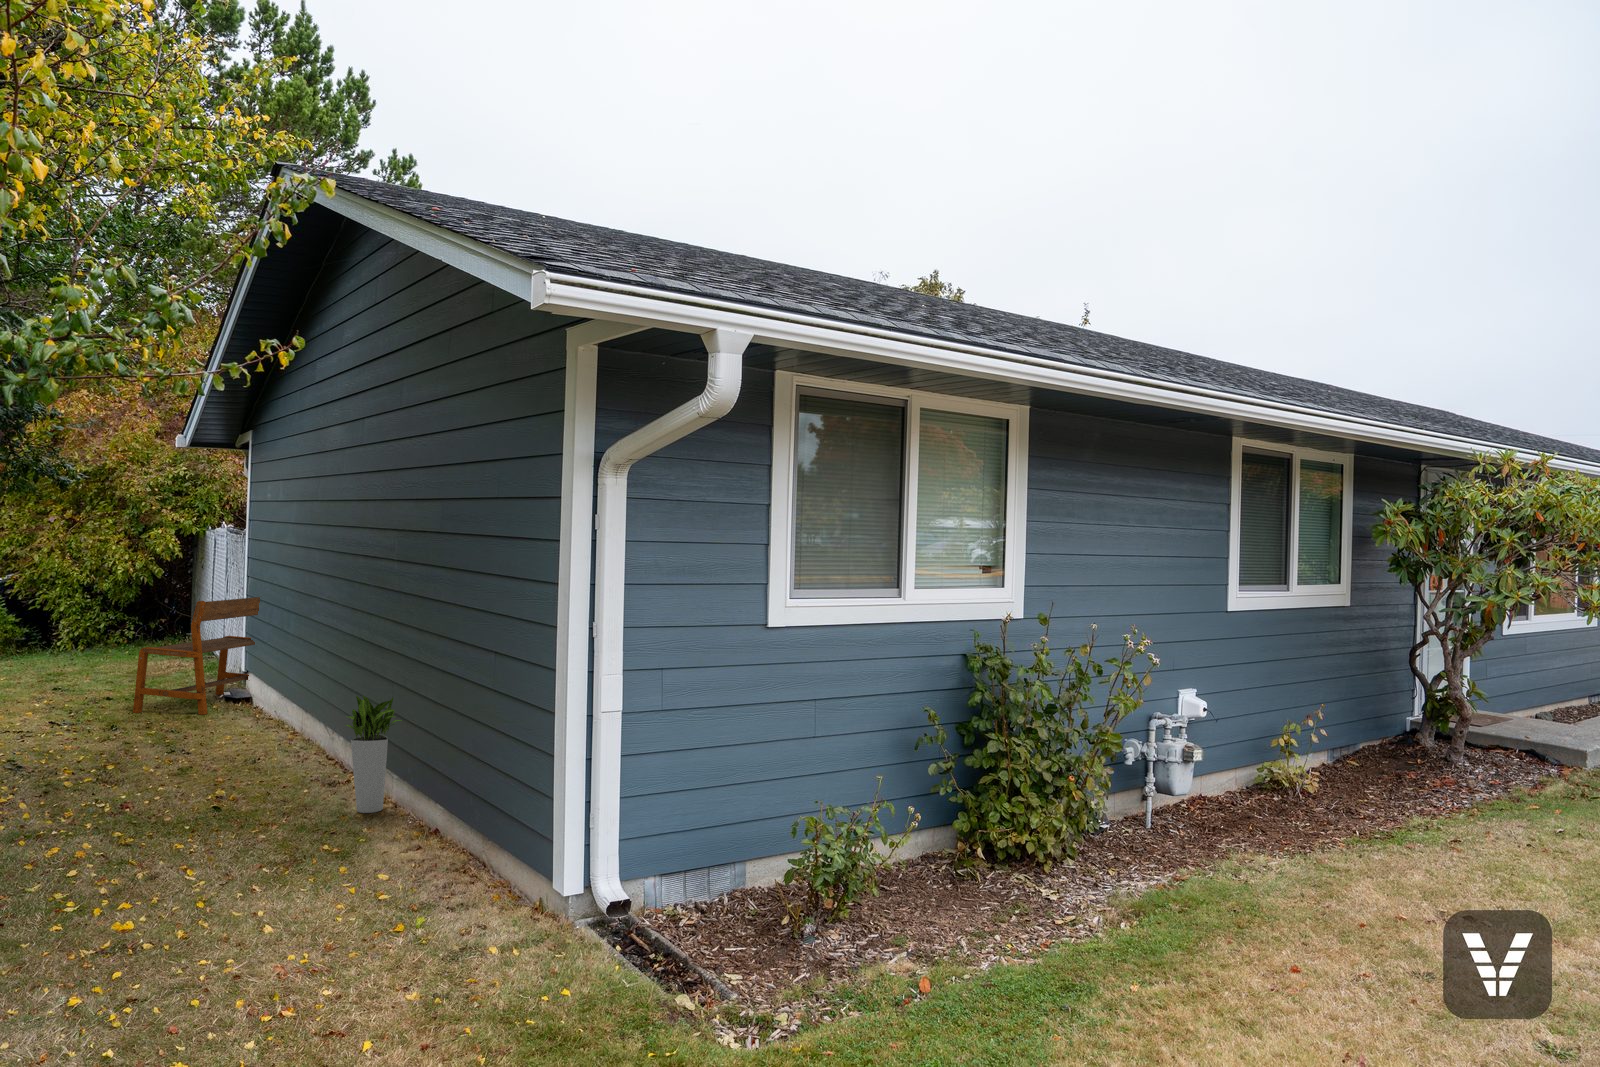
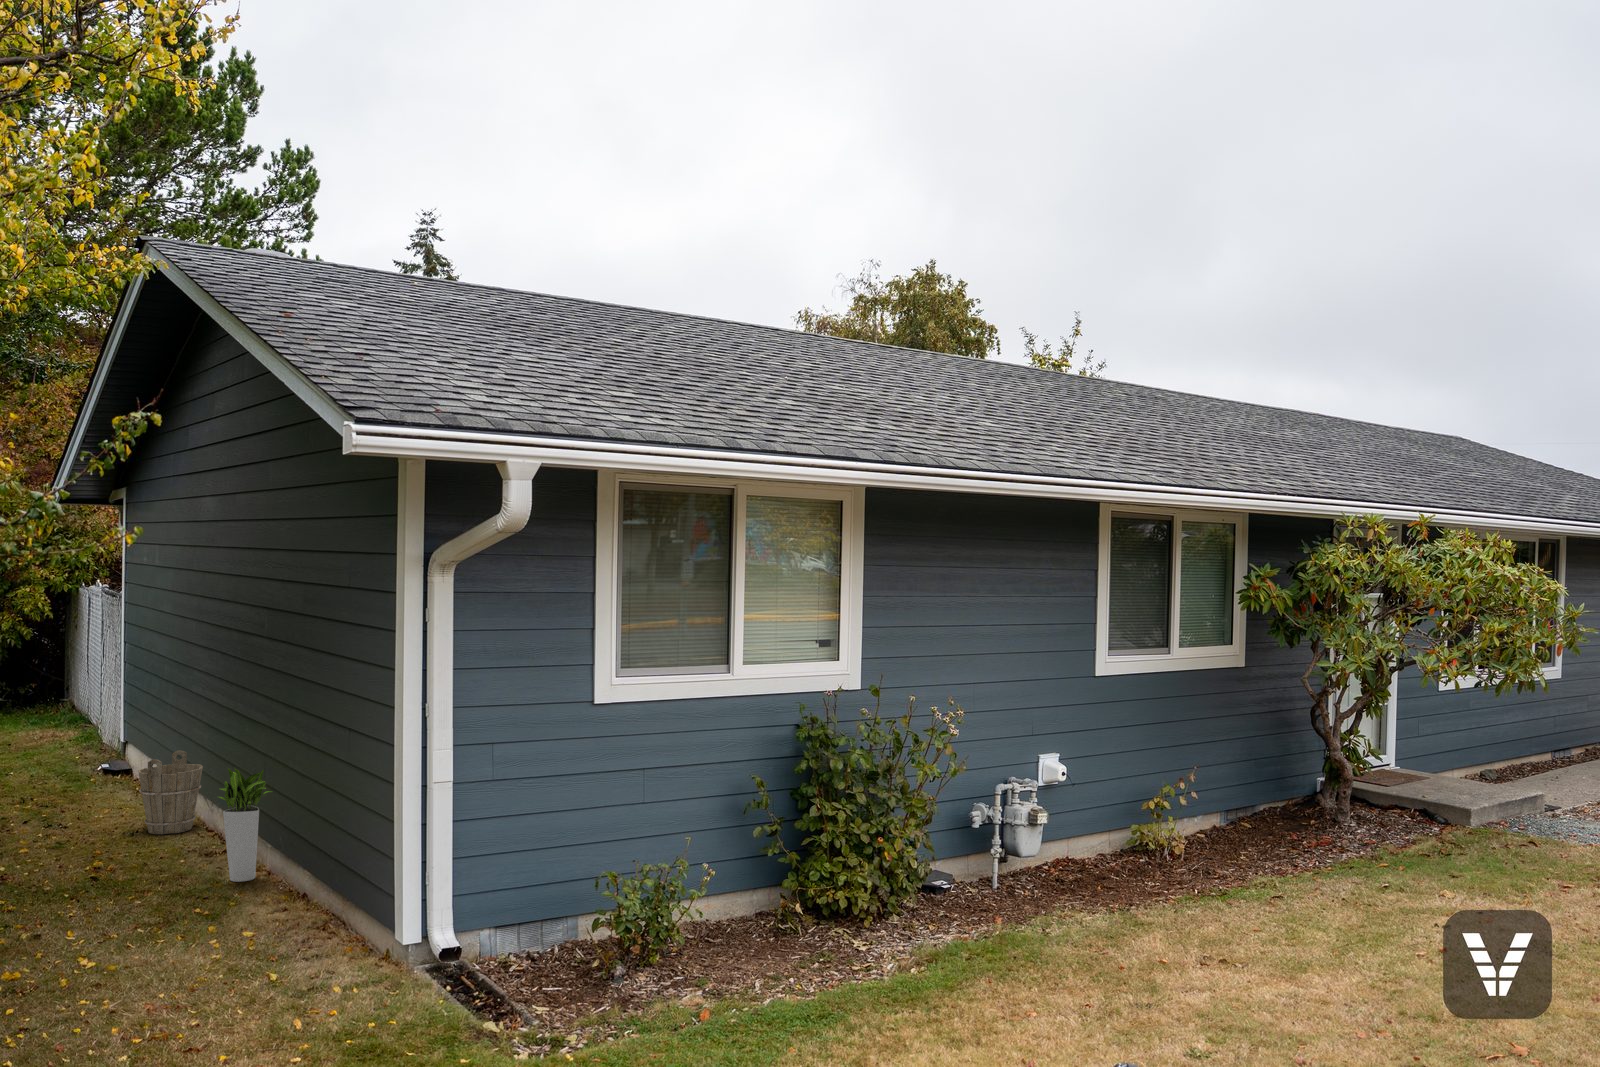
bench: present [133,597,260,715] -> none [6,659,155,788]
bucket: none [261,679,326,761] -> present [138,751,203,834]

